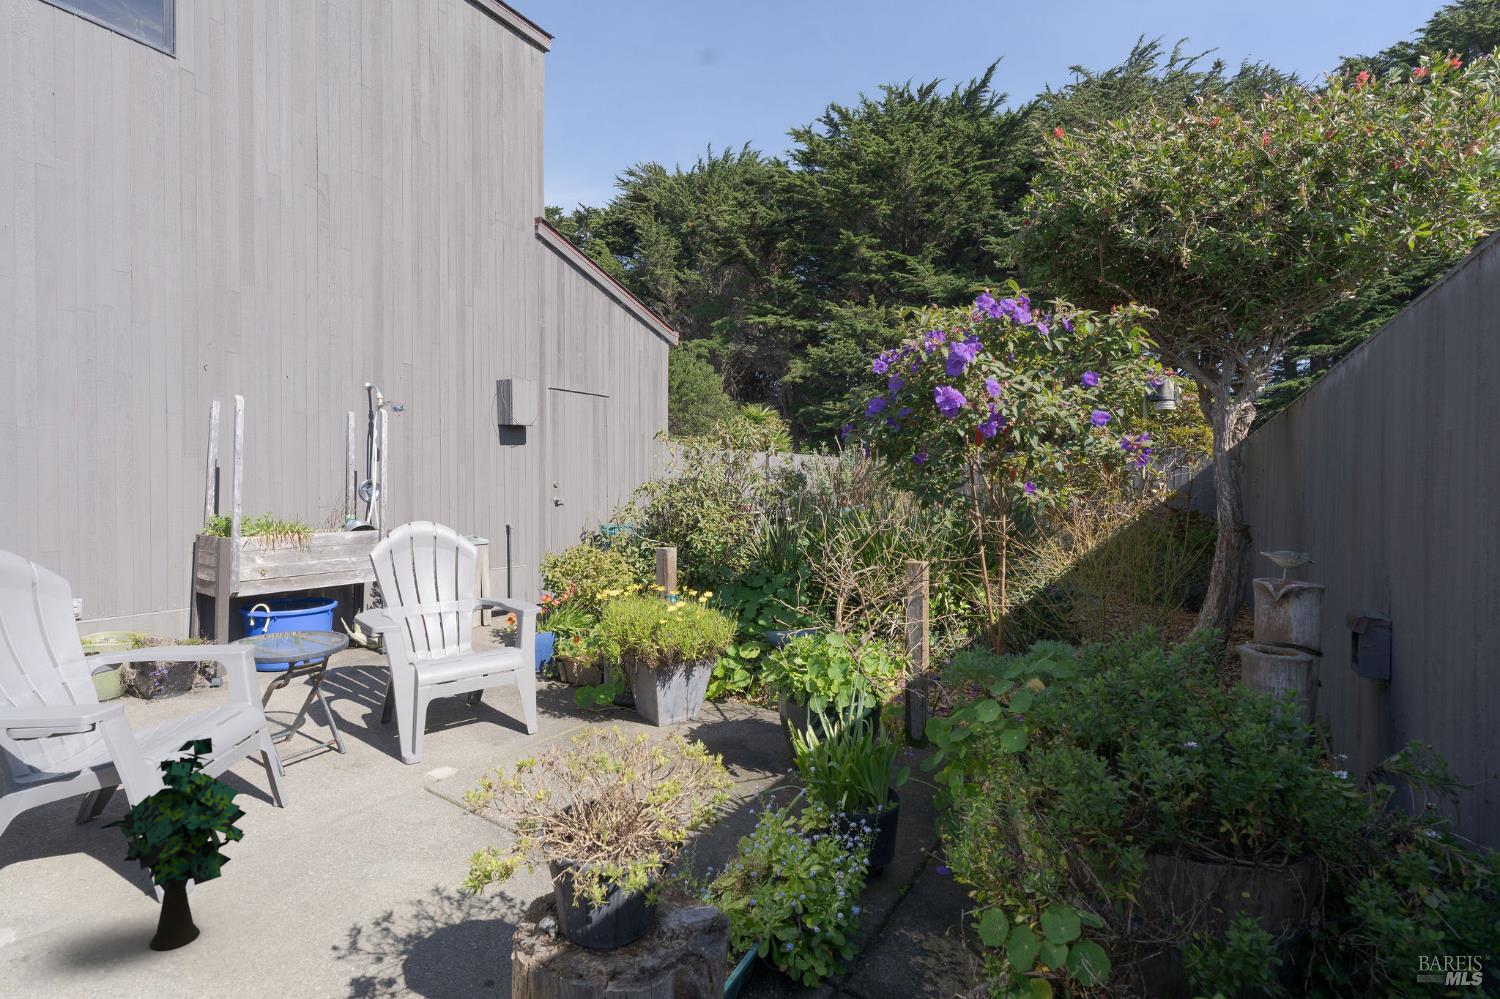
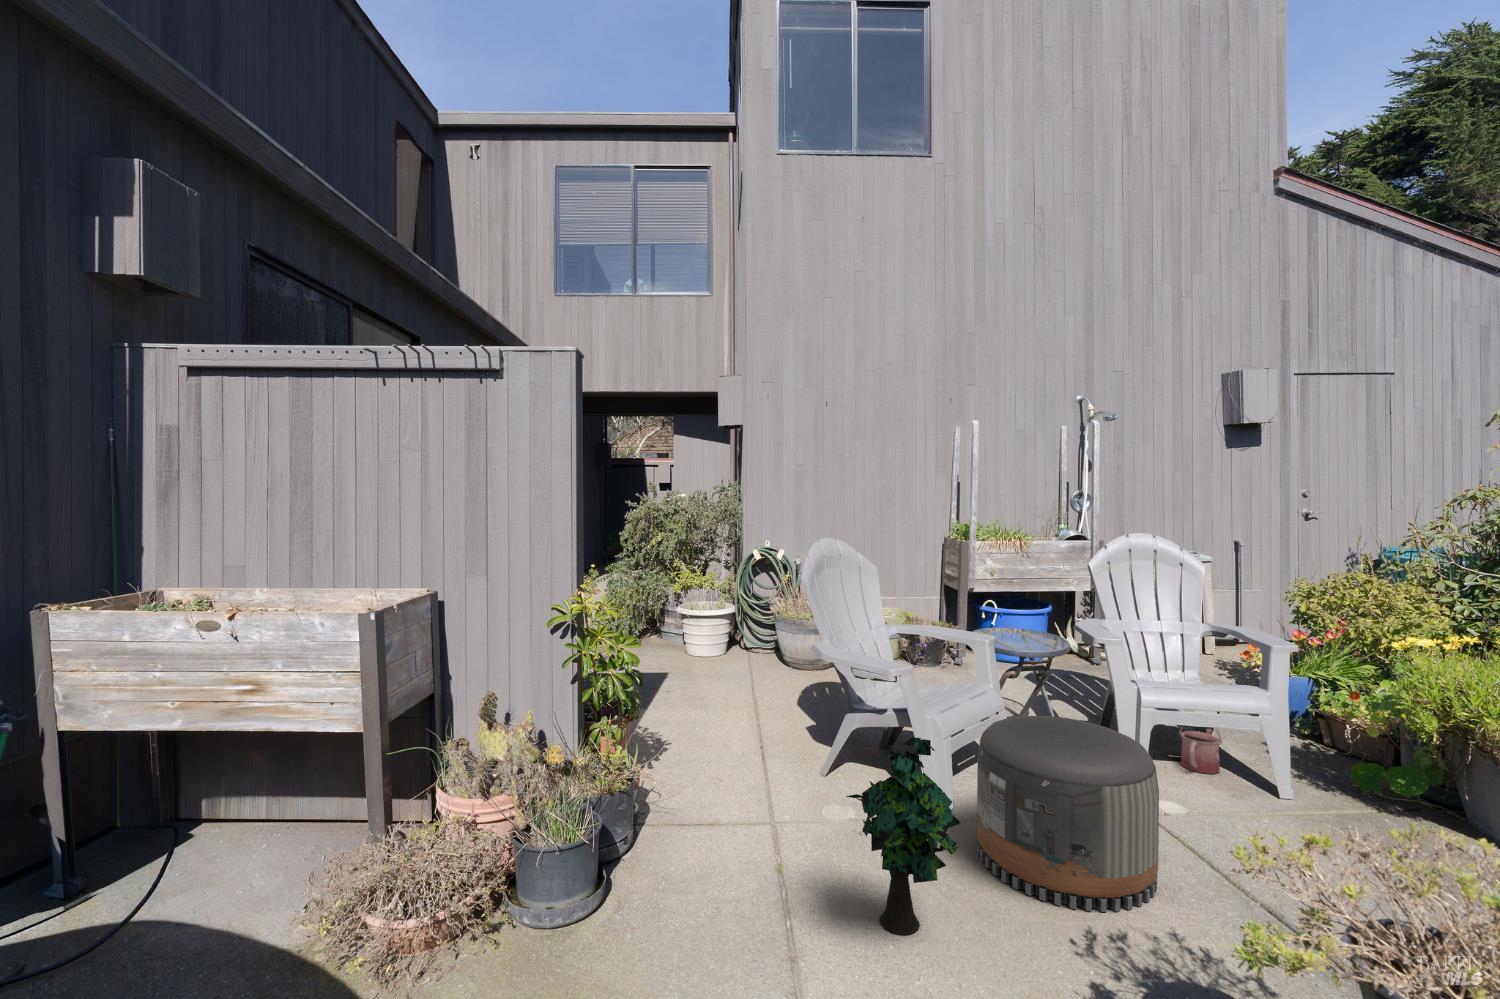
watering can: none [454,681,488,727] -> present [1179,727,1222,774]
pouf: none [260,697,432,865] -> present [977,716,1159,912]

